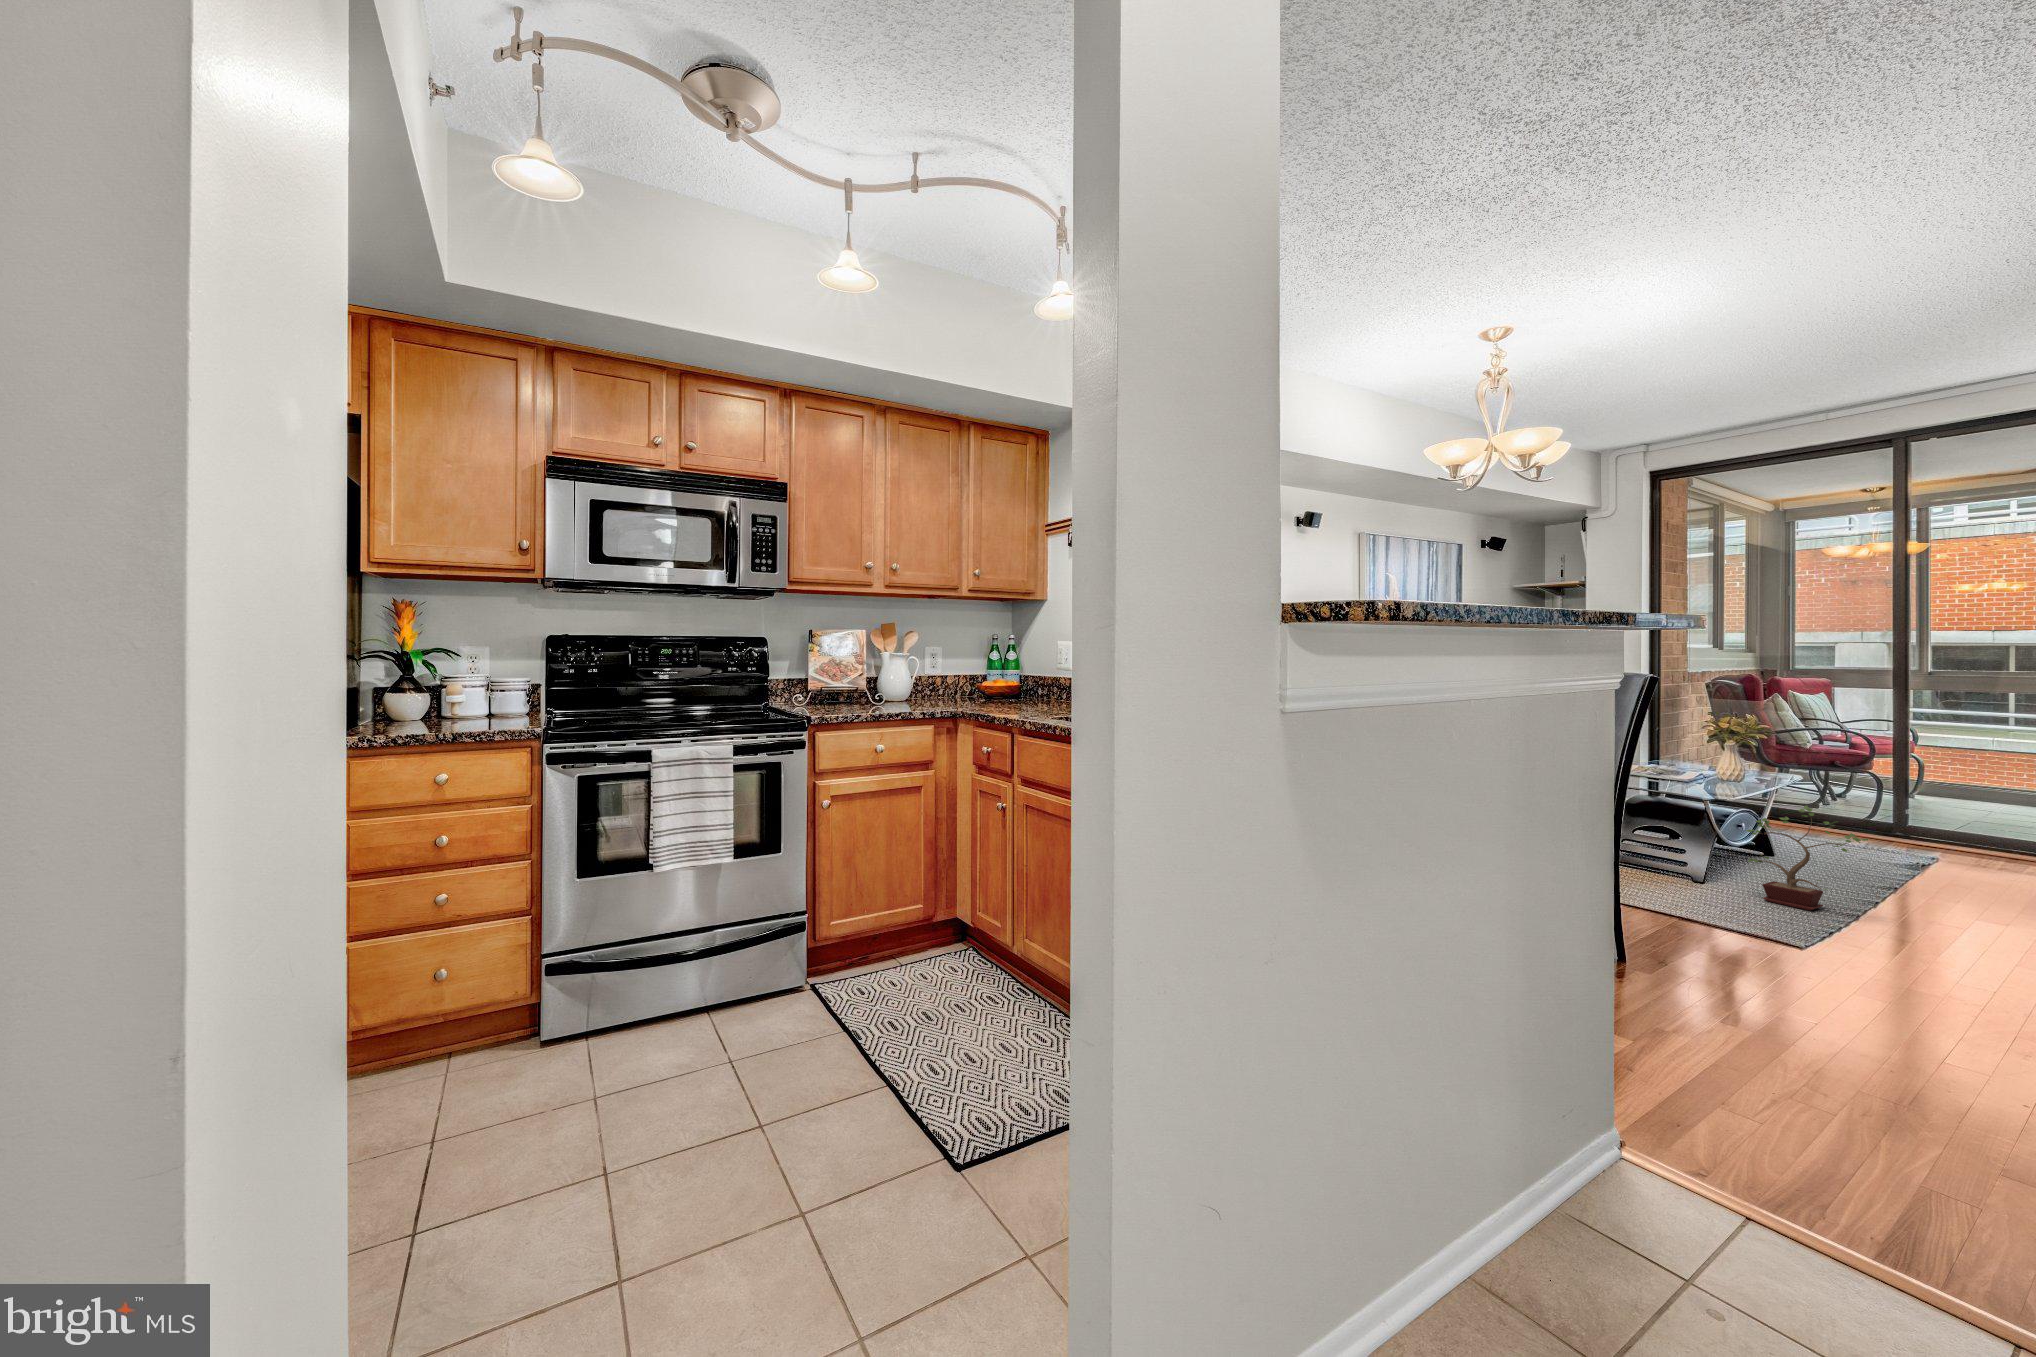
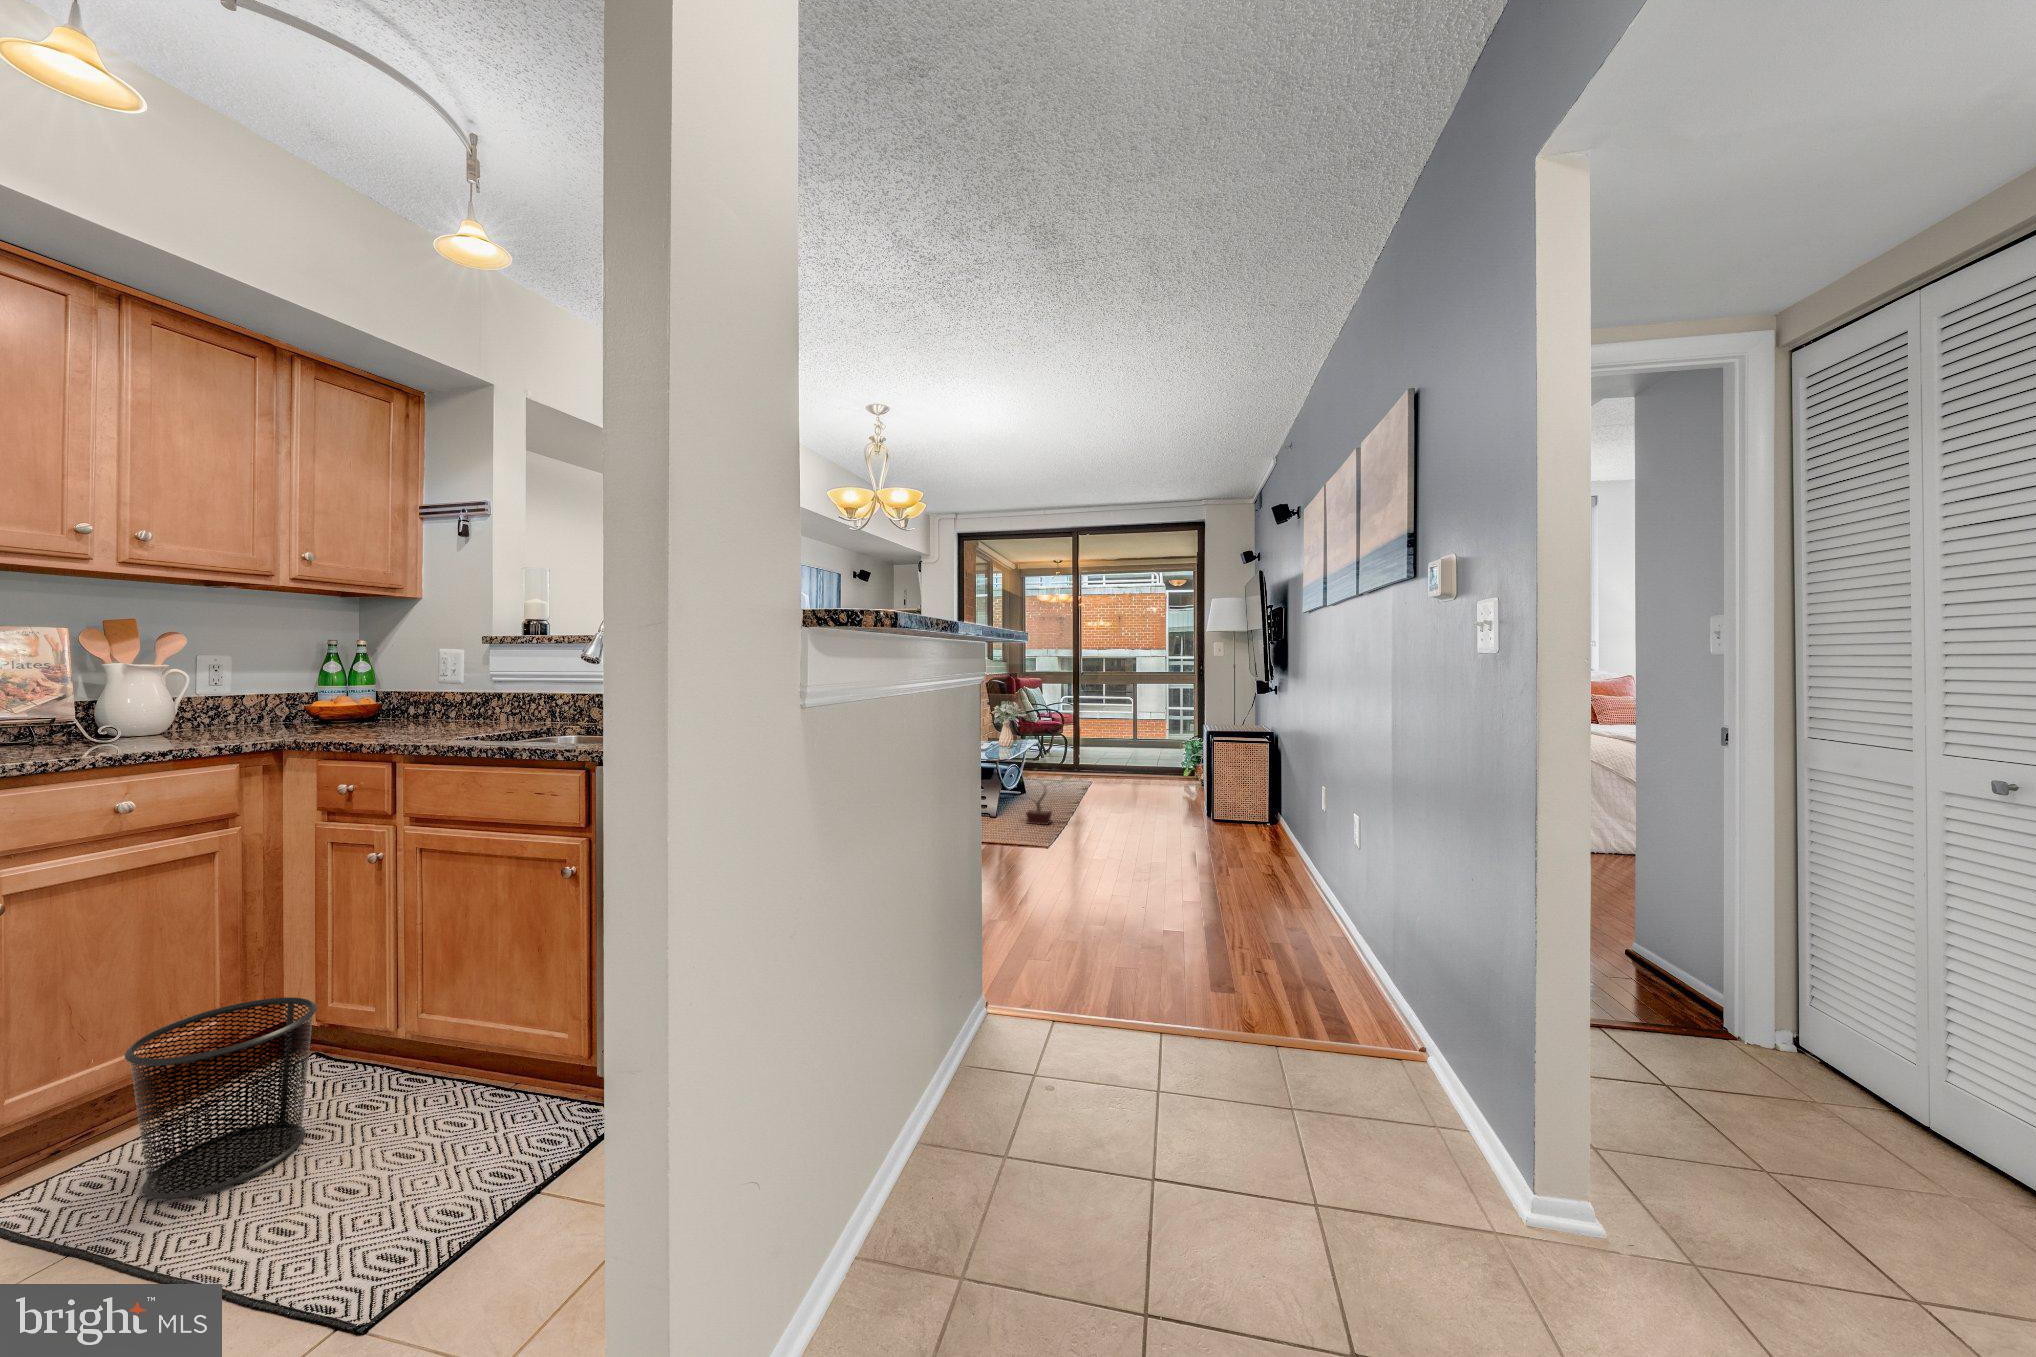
waste bin: none [871,897,963,1024] -> present [125,997,317,1200]

